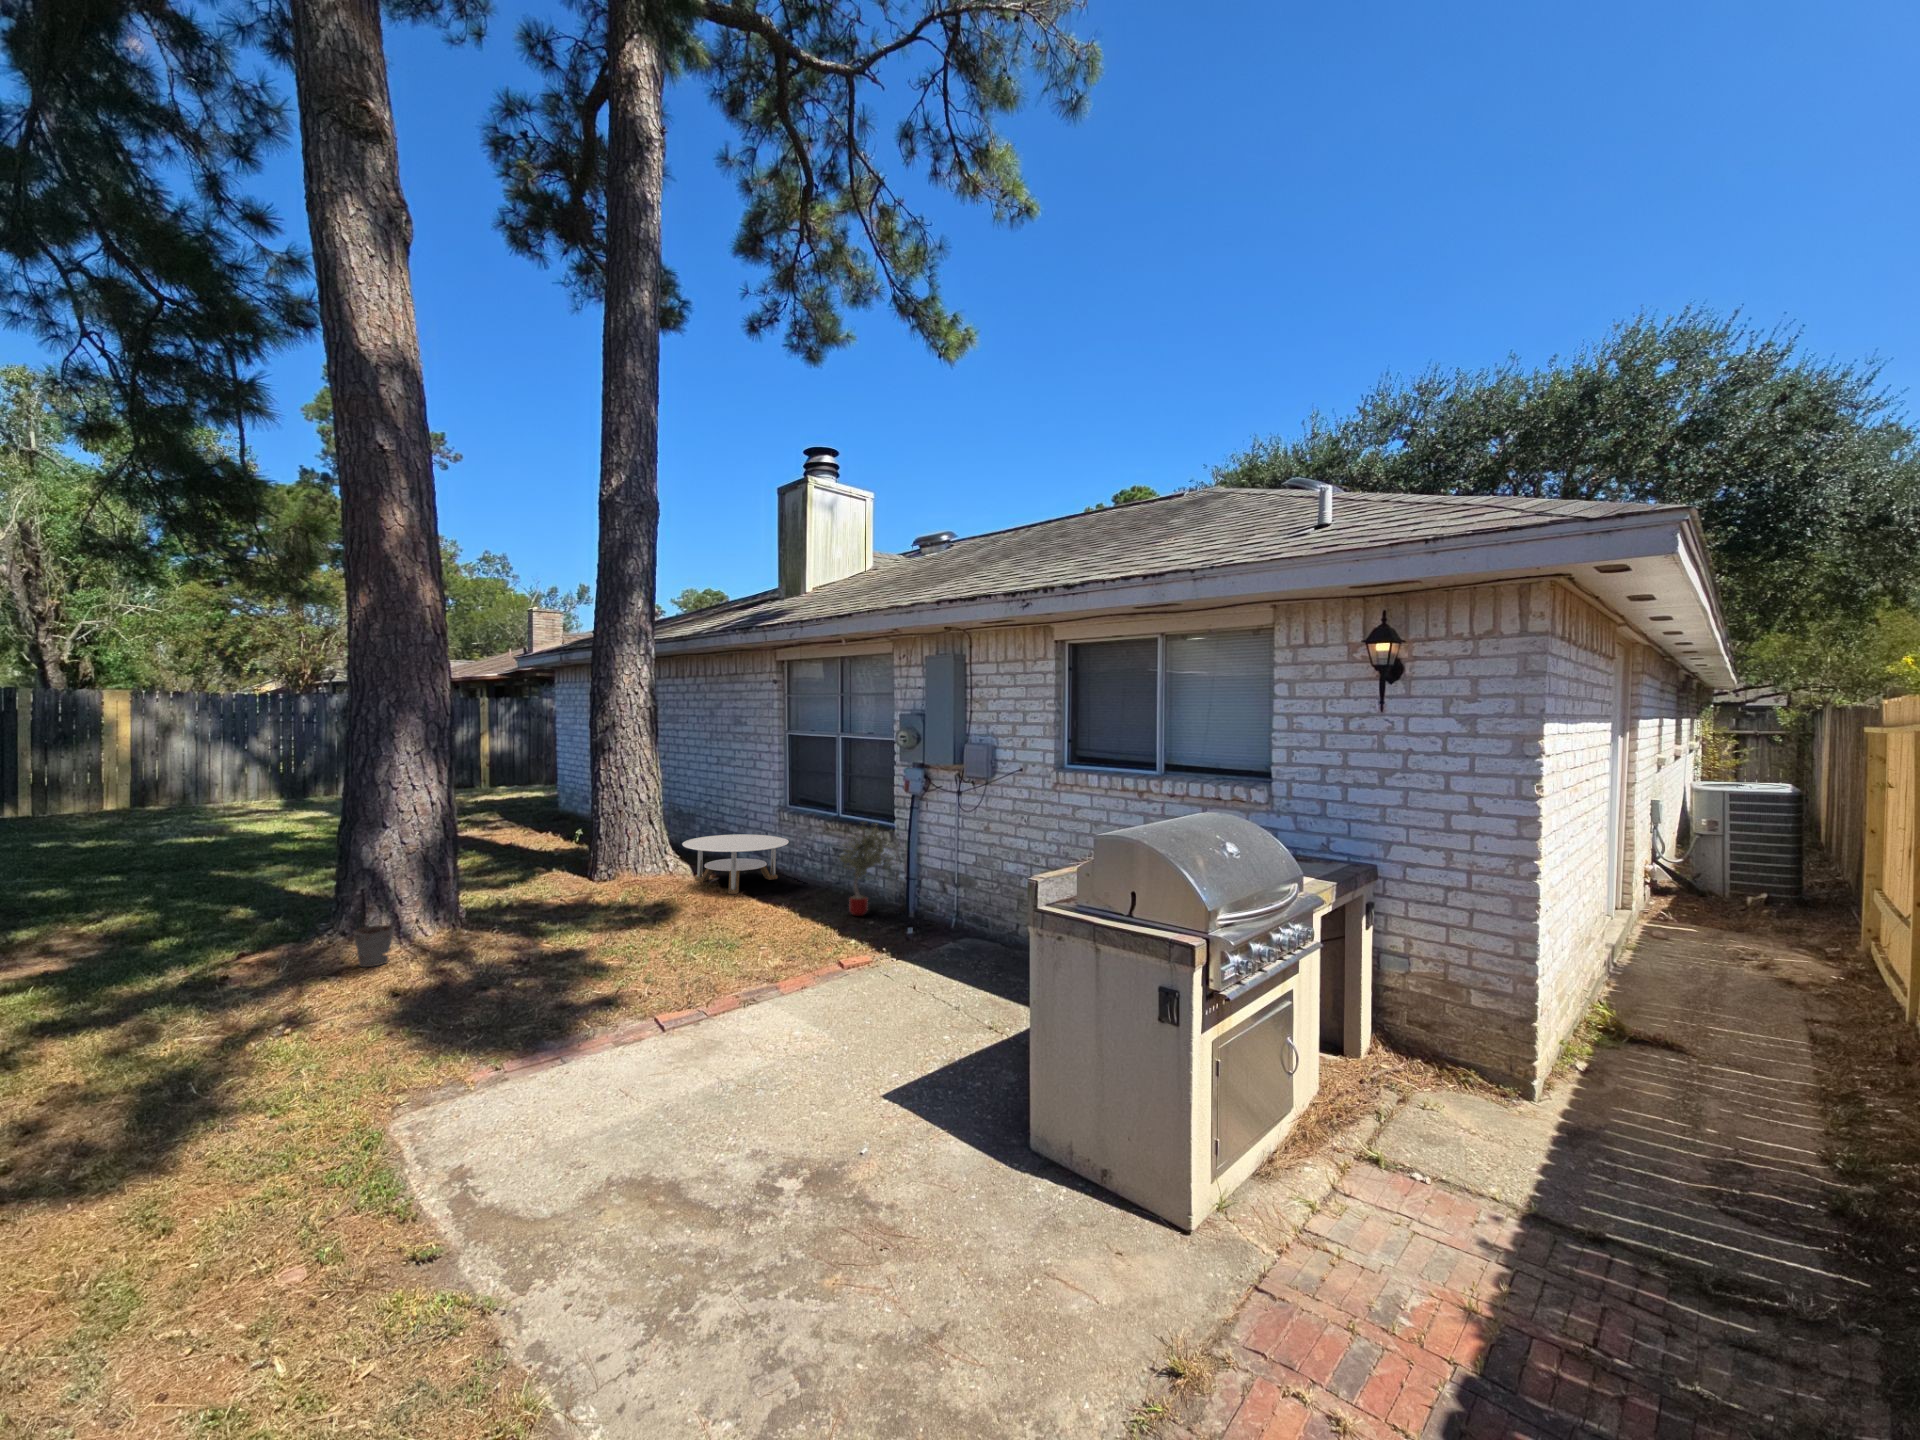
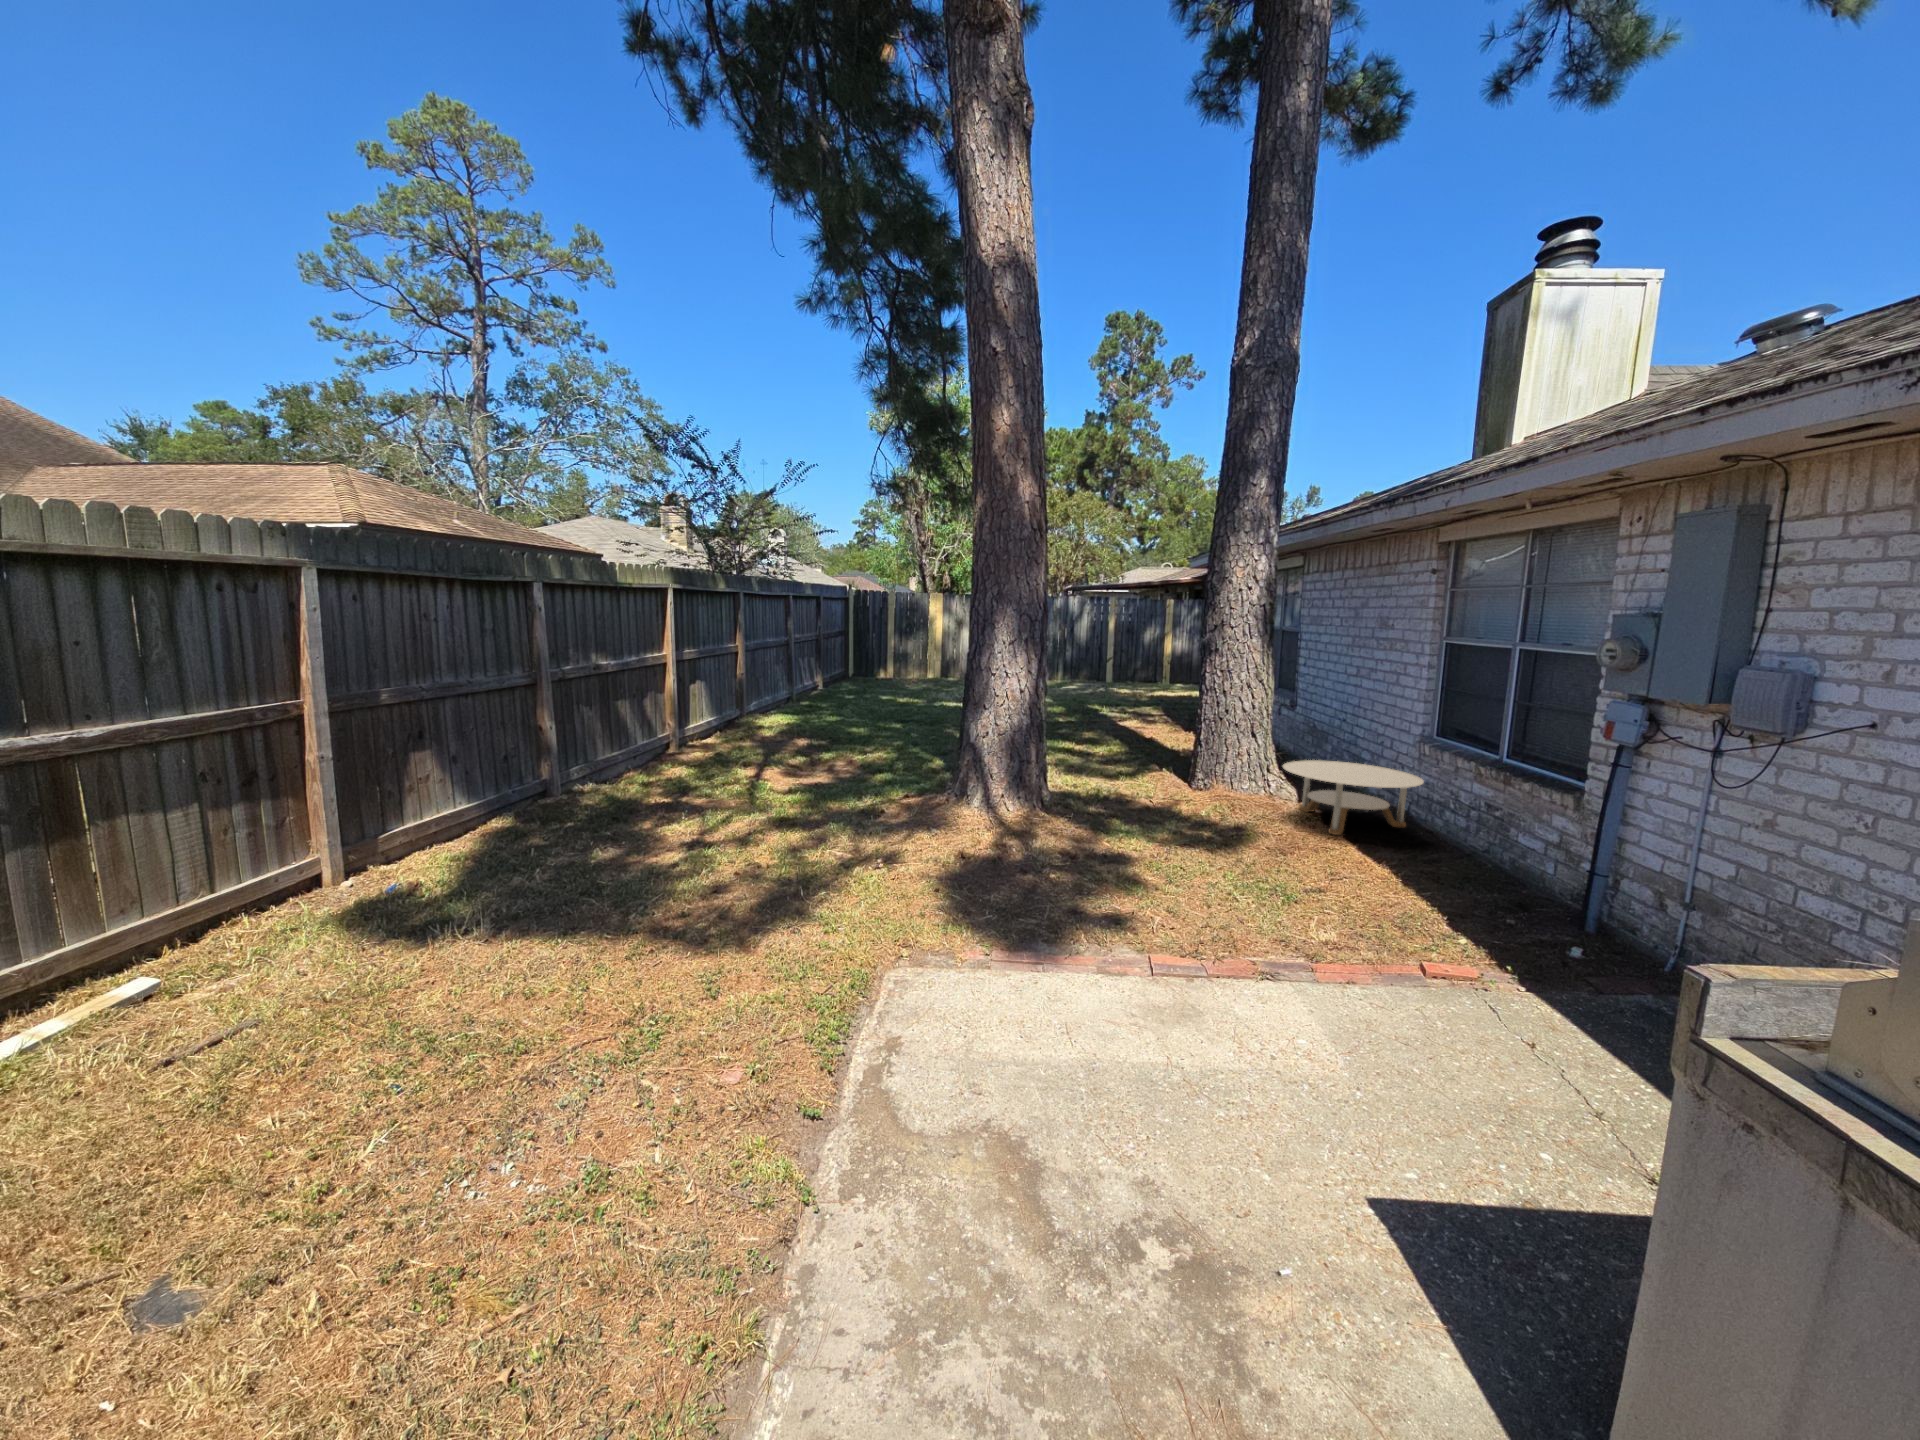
potted tree: present [840,821,893,916] -> none [1481,770,1577,906]
bucket: present [351,925,394,967] -> none [956,790,988,828]

